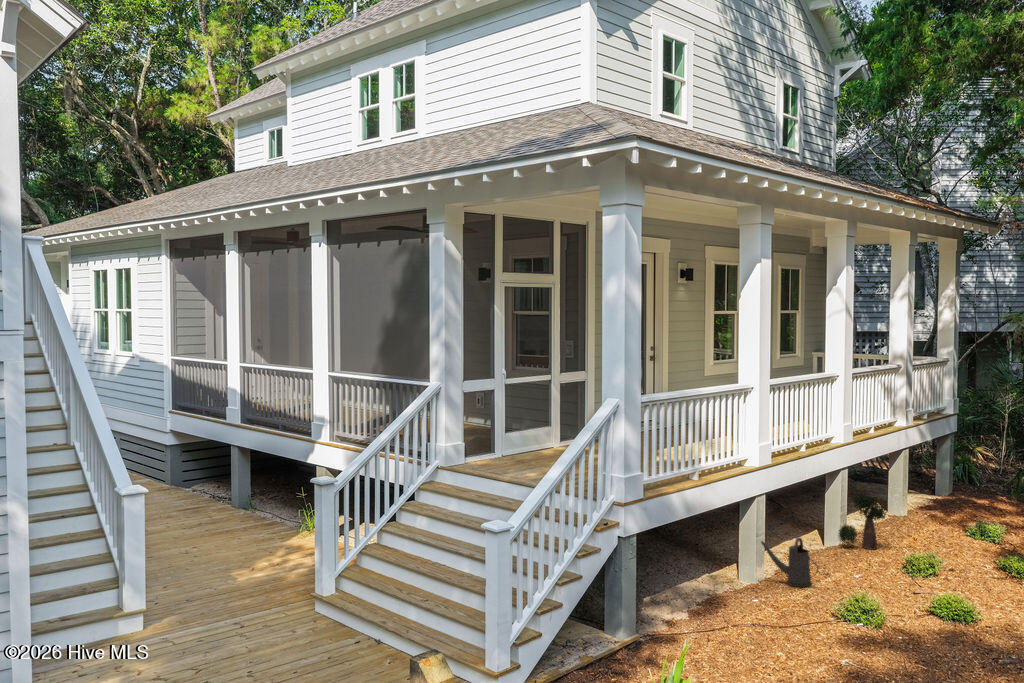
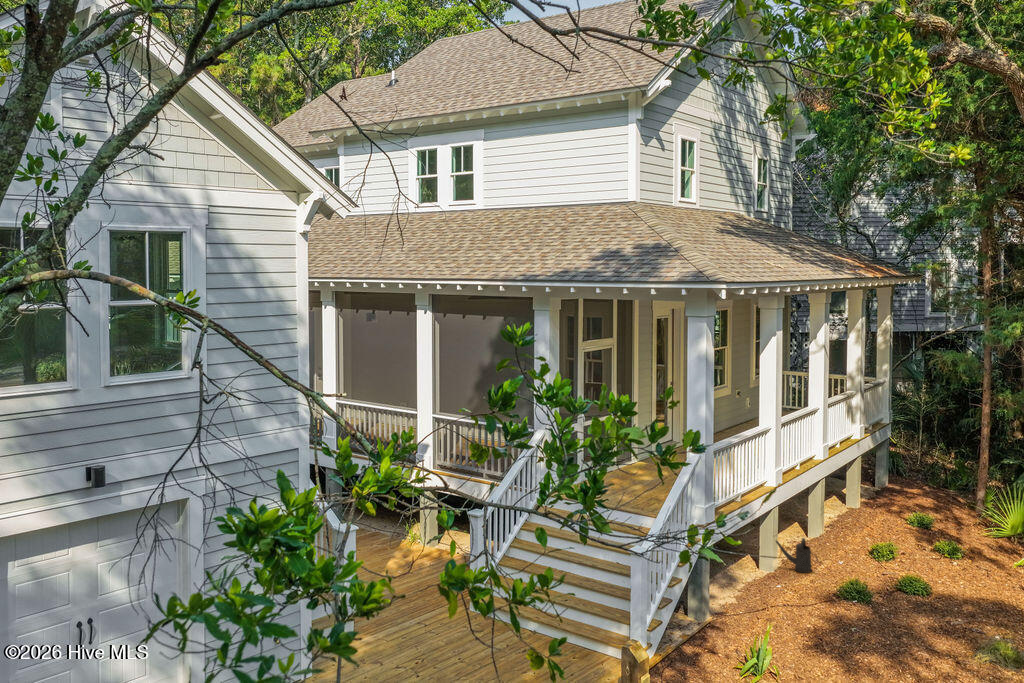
potted plant: present [838,494,886,550] -> none [819,499,854,539]

